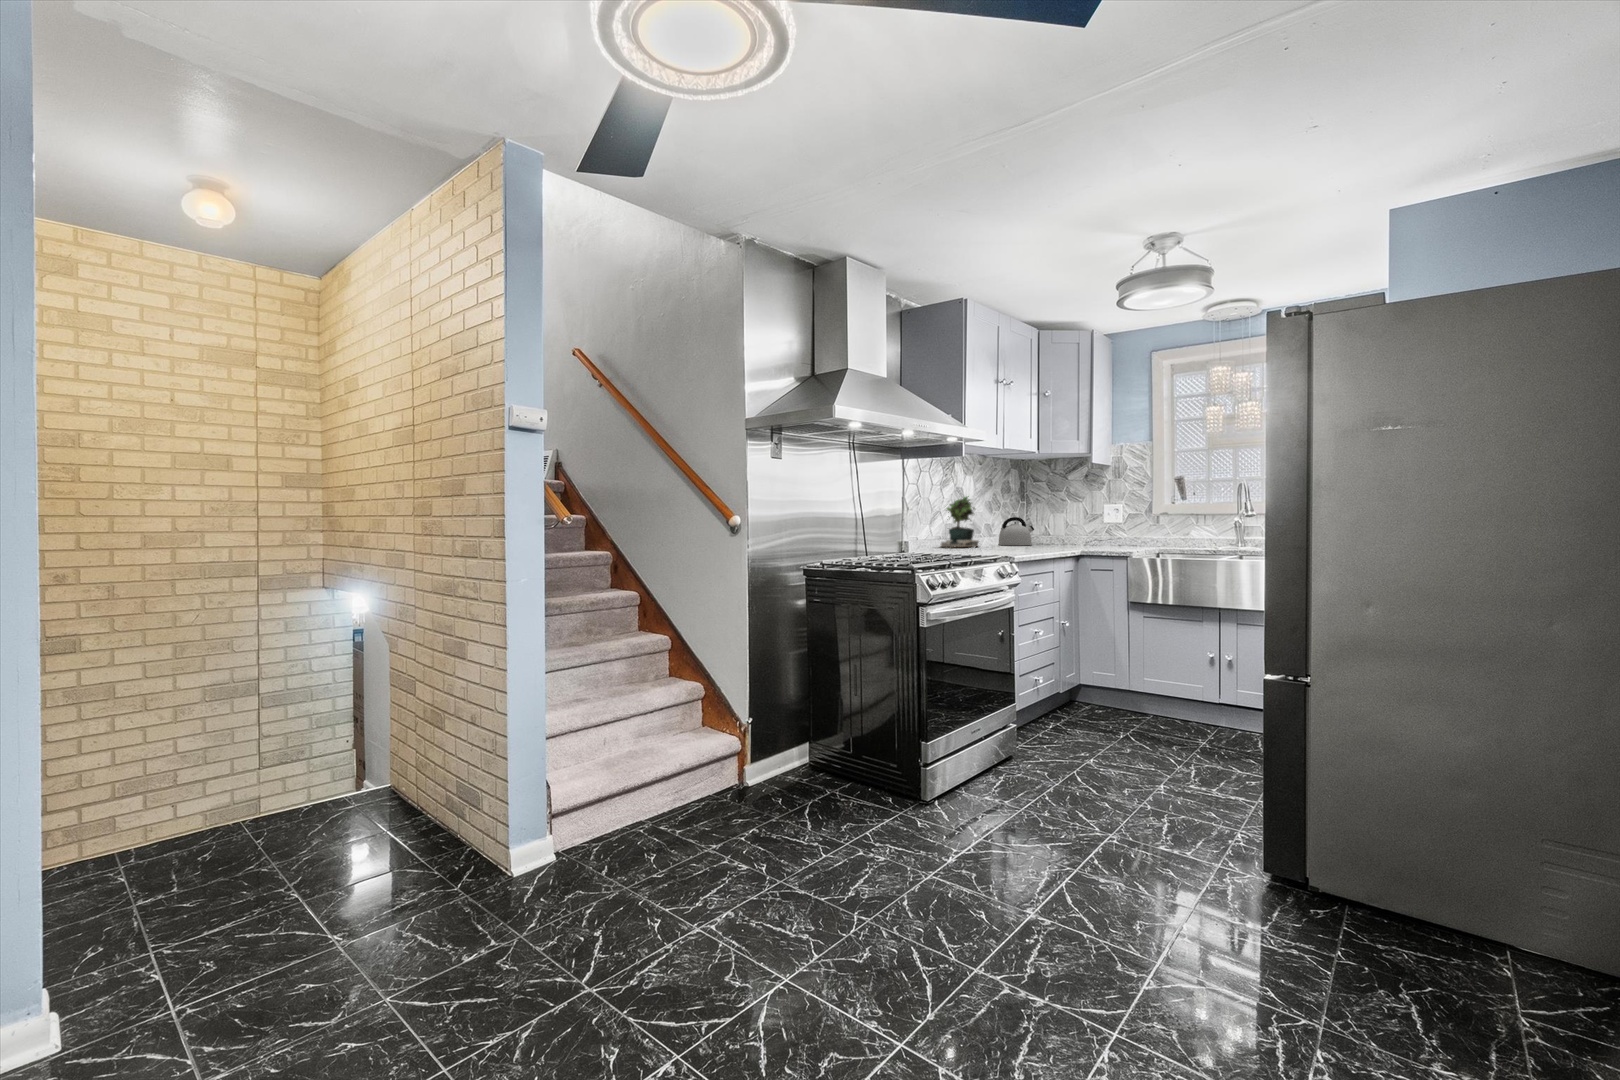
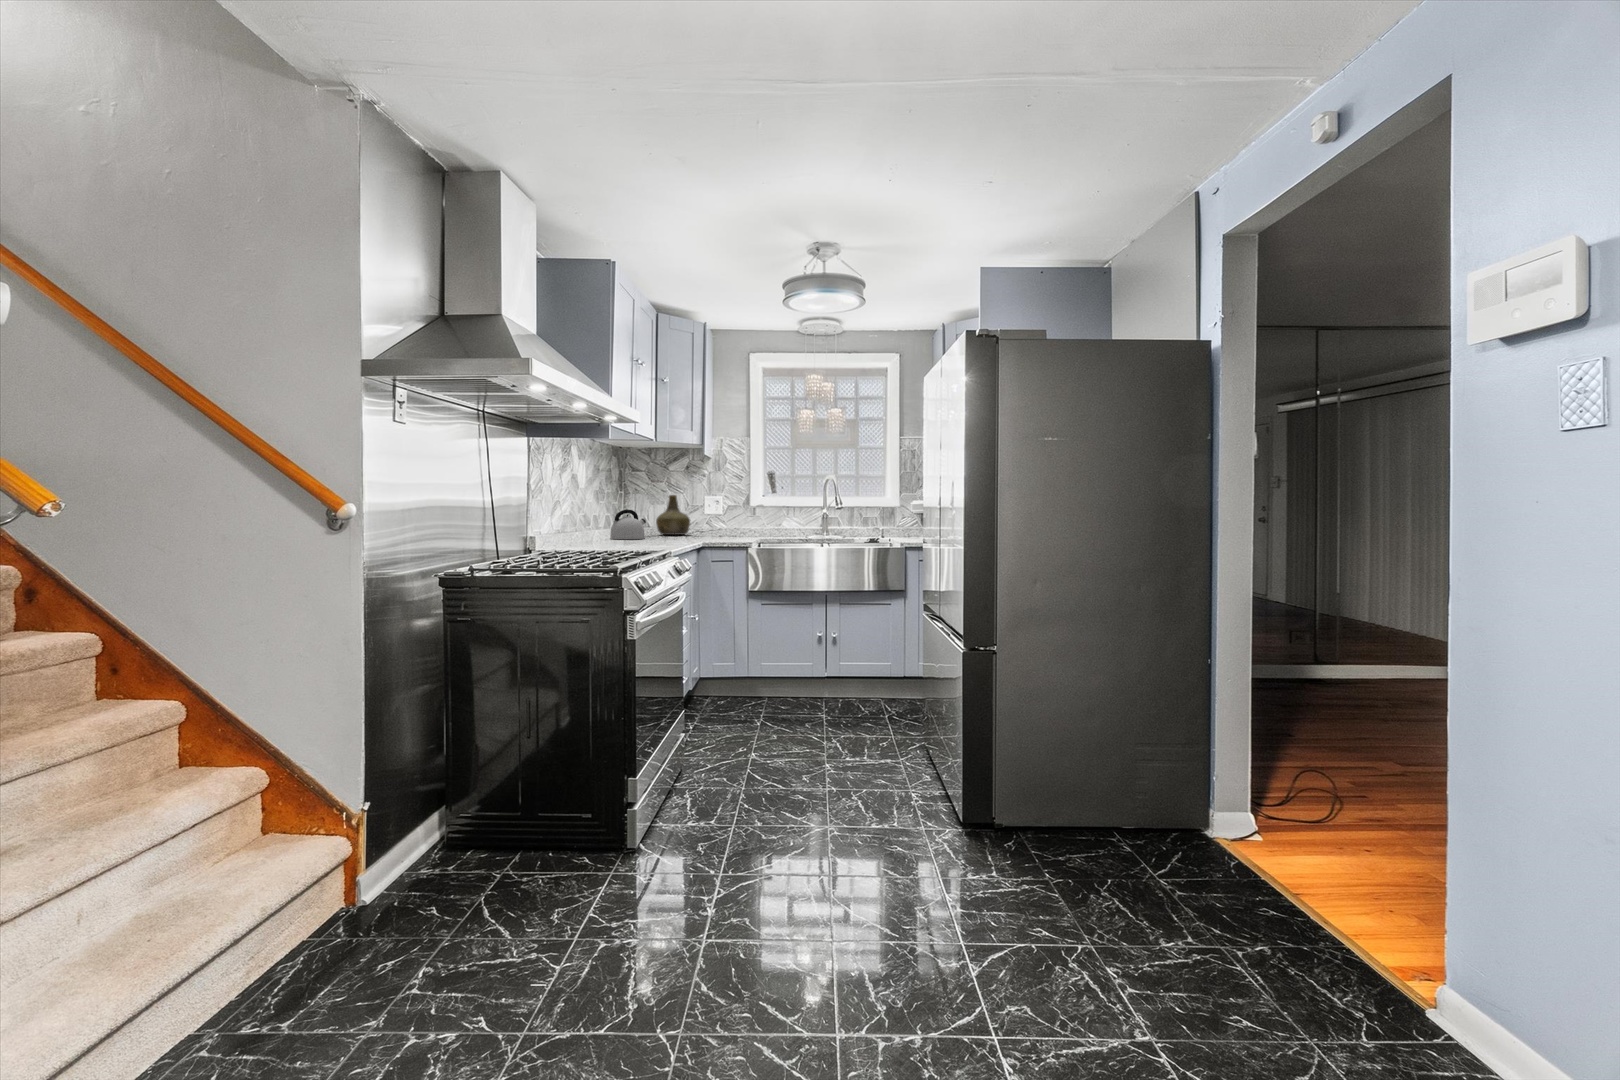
potted plant: present [941,496,979,547] -> none [552,485,597,544]
bottle: none [1054,502,1090,542] -> present [656,495,690,535]

